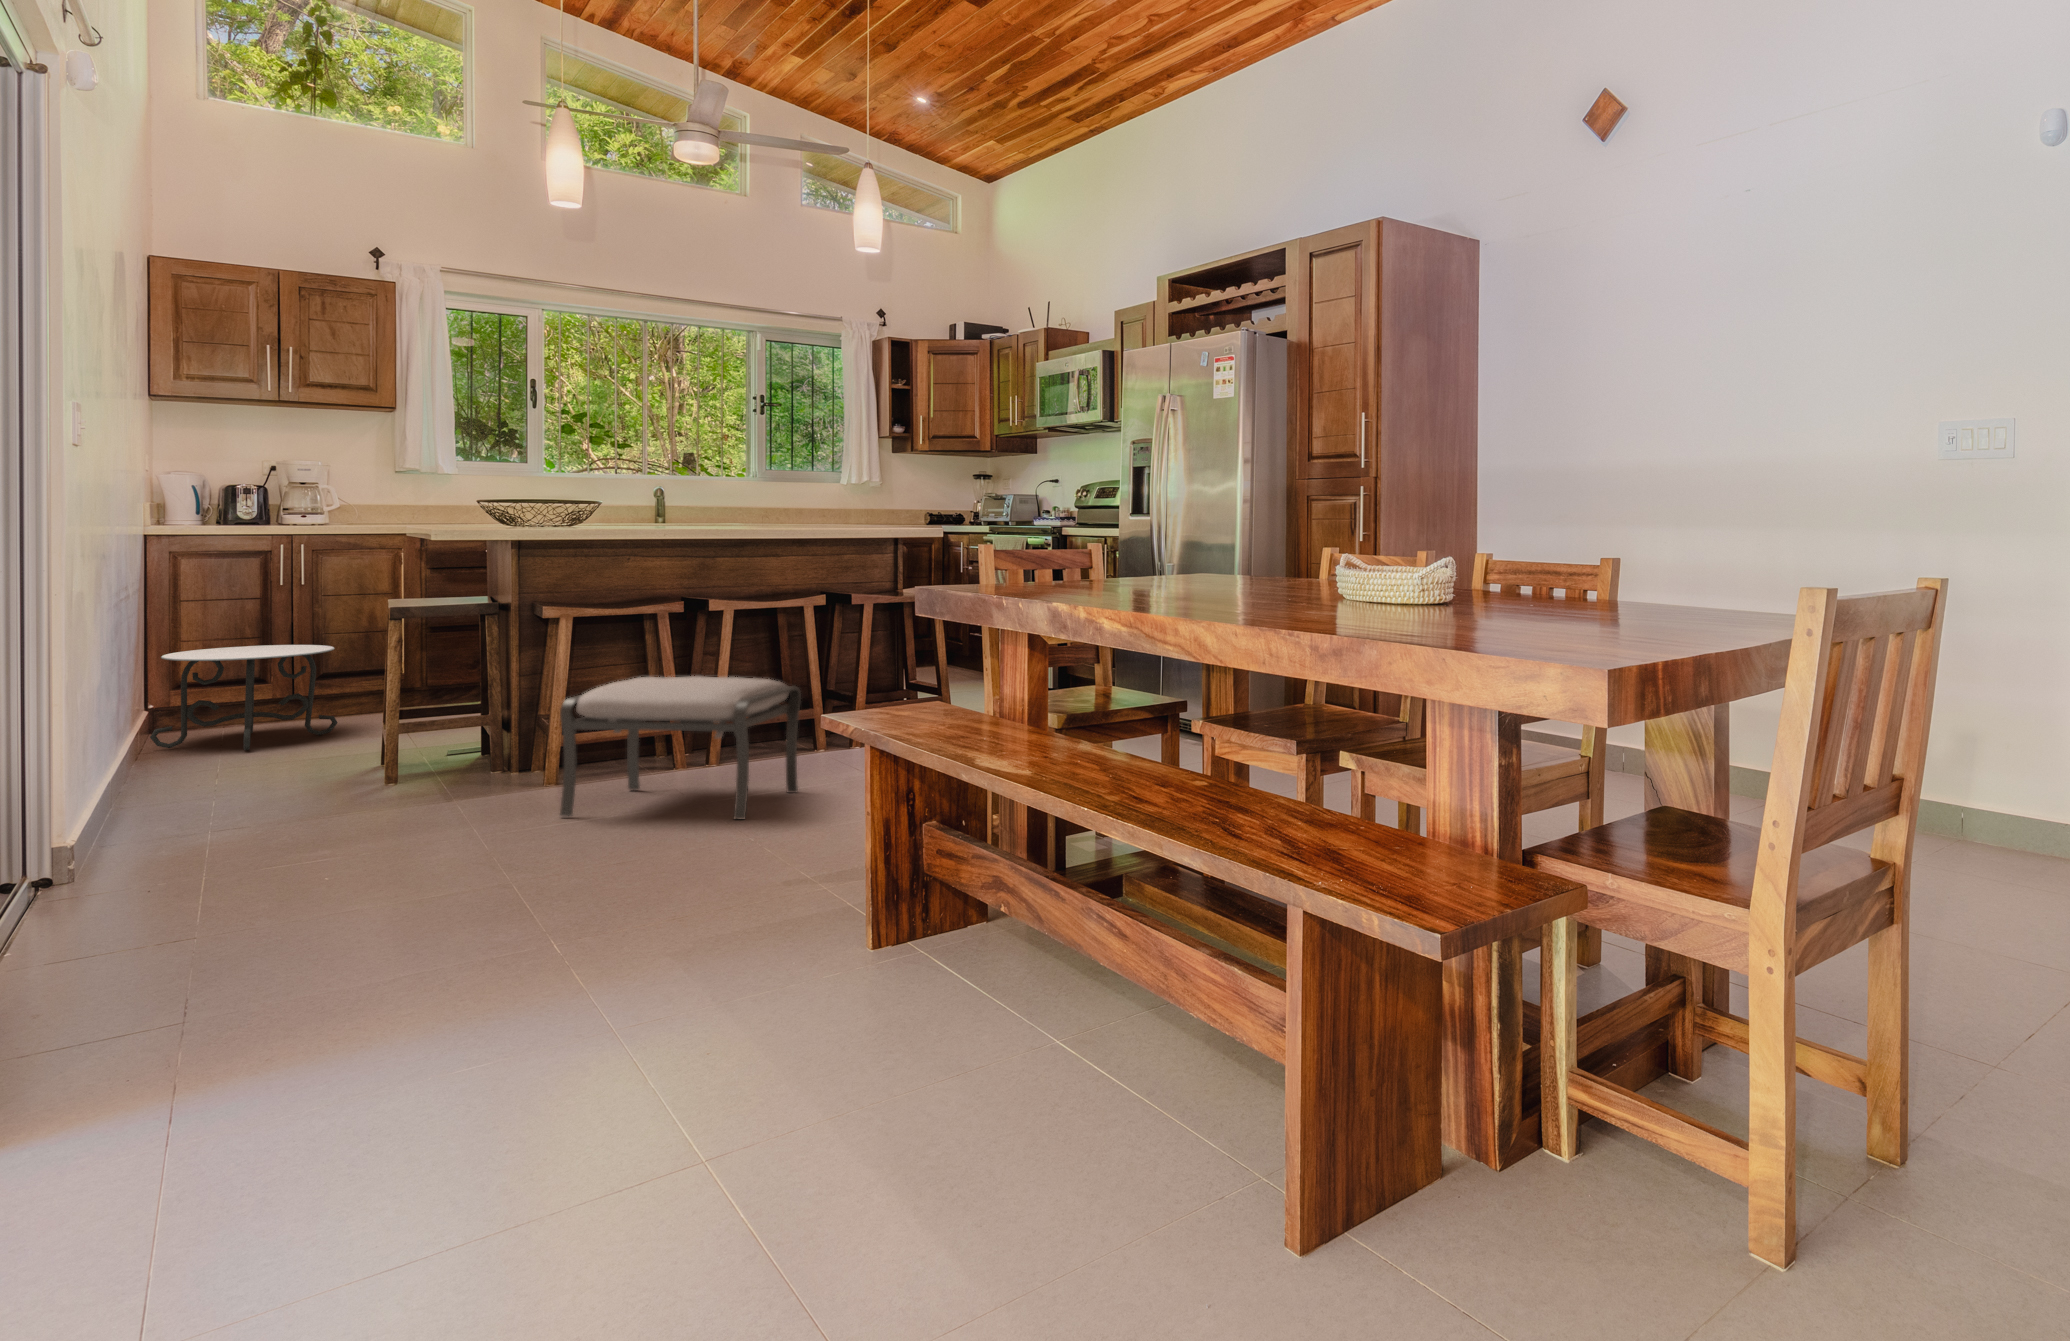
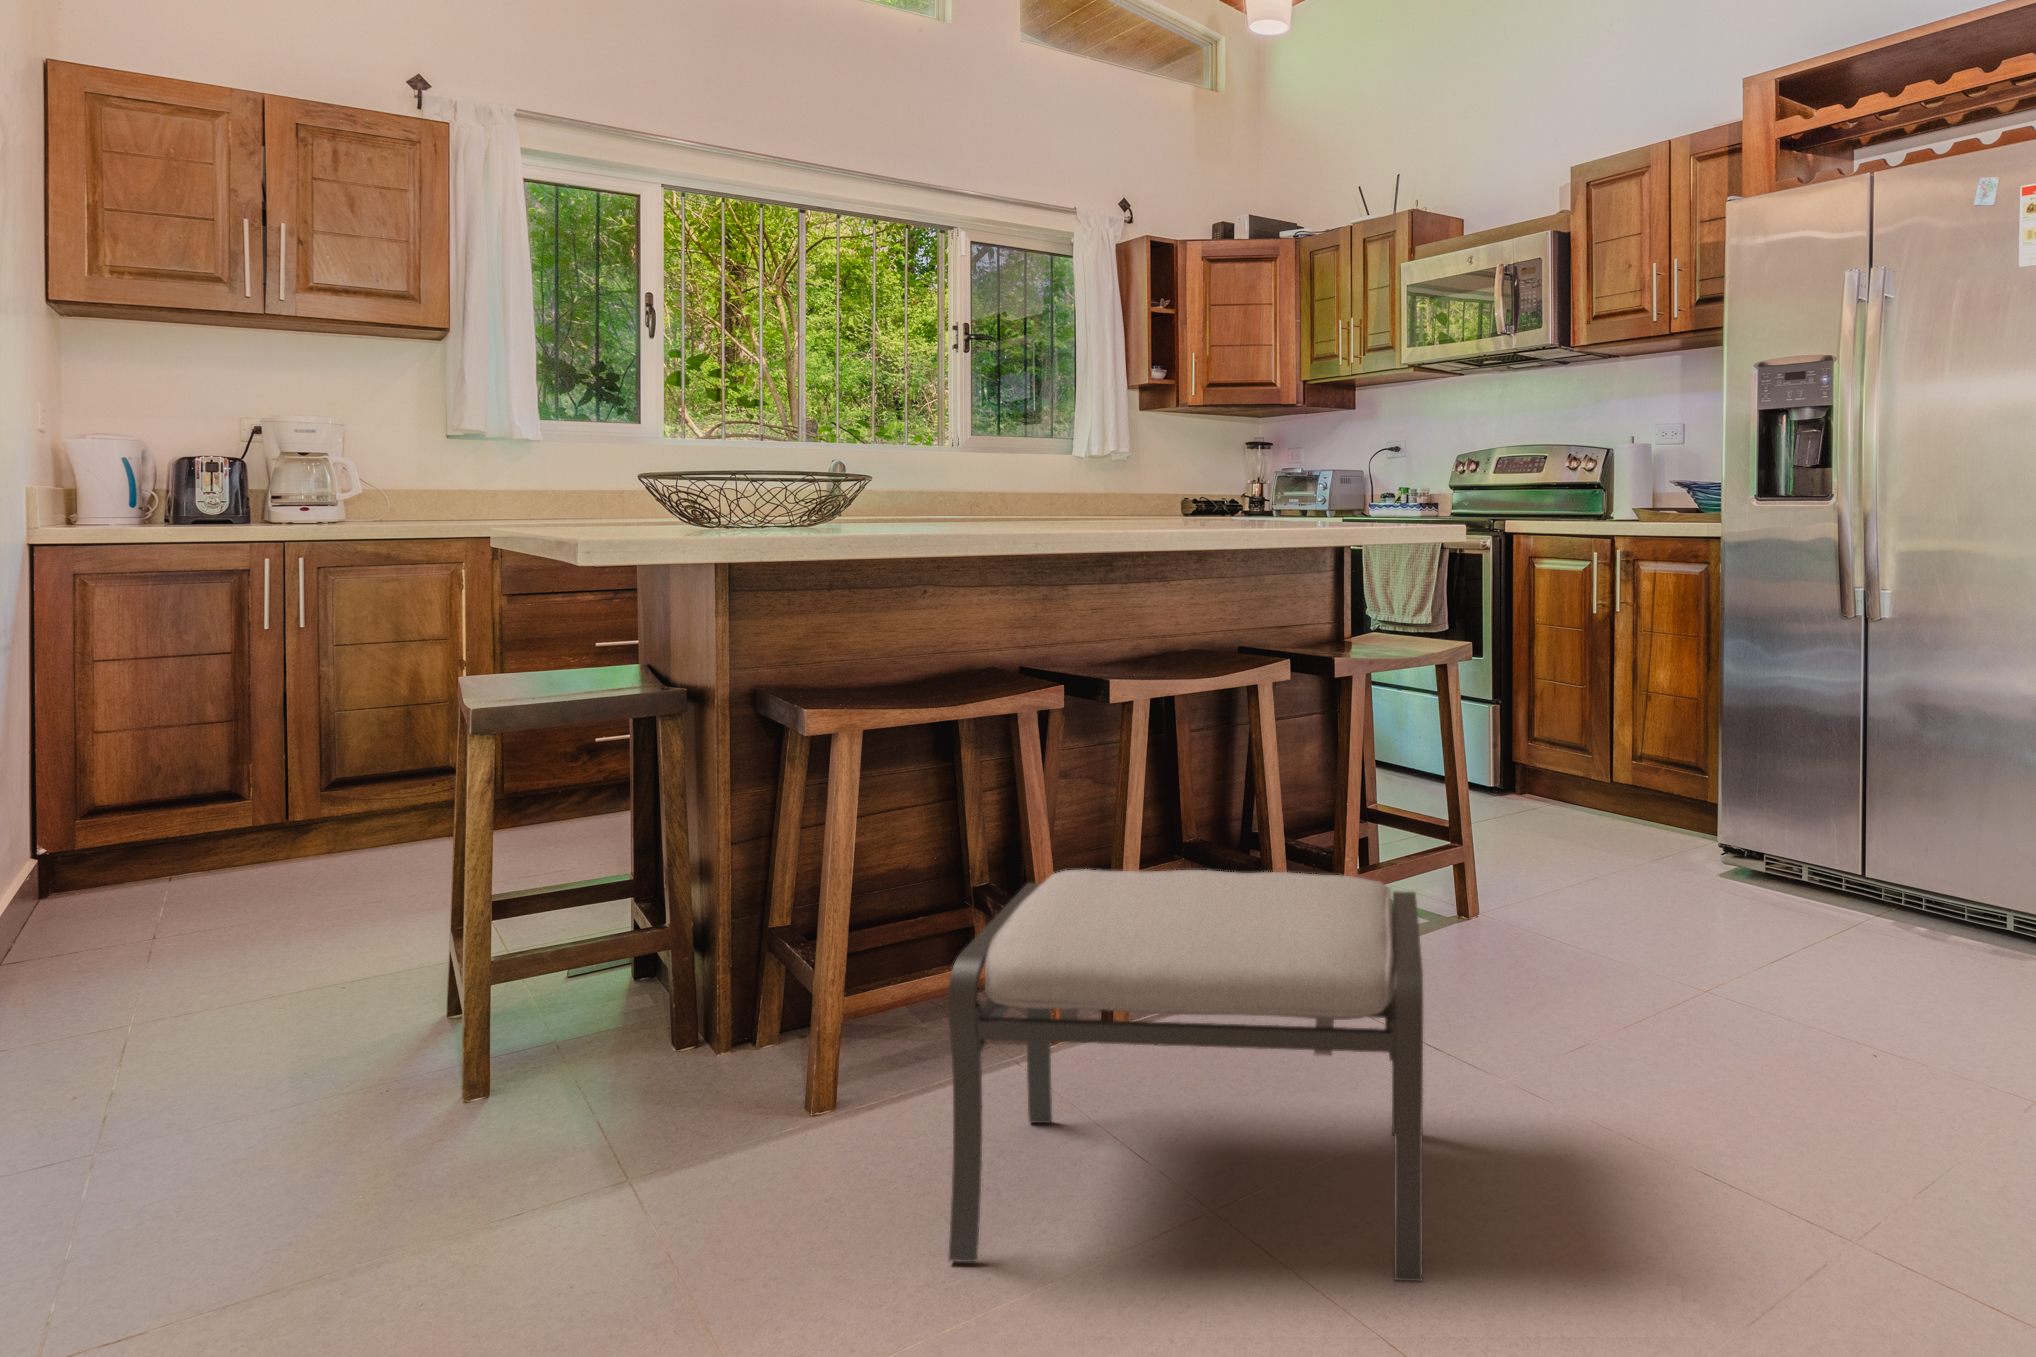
side table: present [150,645,338,750] -> none [29,740,370,958]

